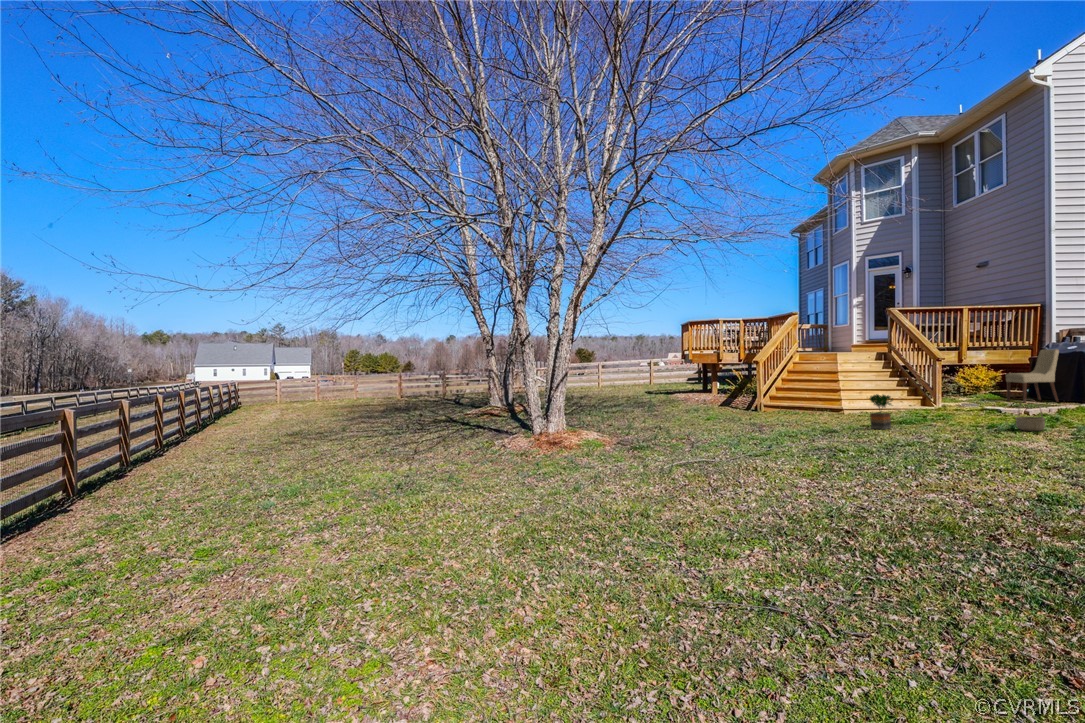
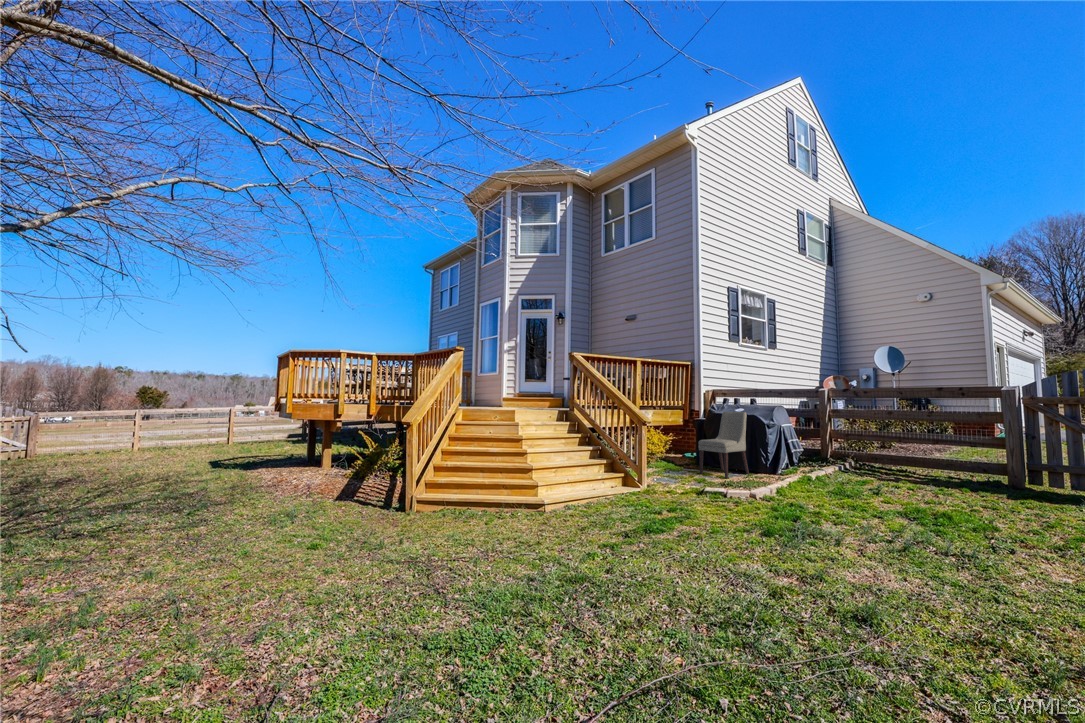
potted tree: present [869,394,893,429] -> none [715,524,778,621]
basket: present [1016,399,1045,431] -> none [936,521,998,589]

